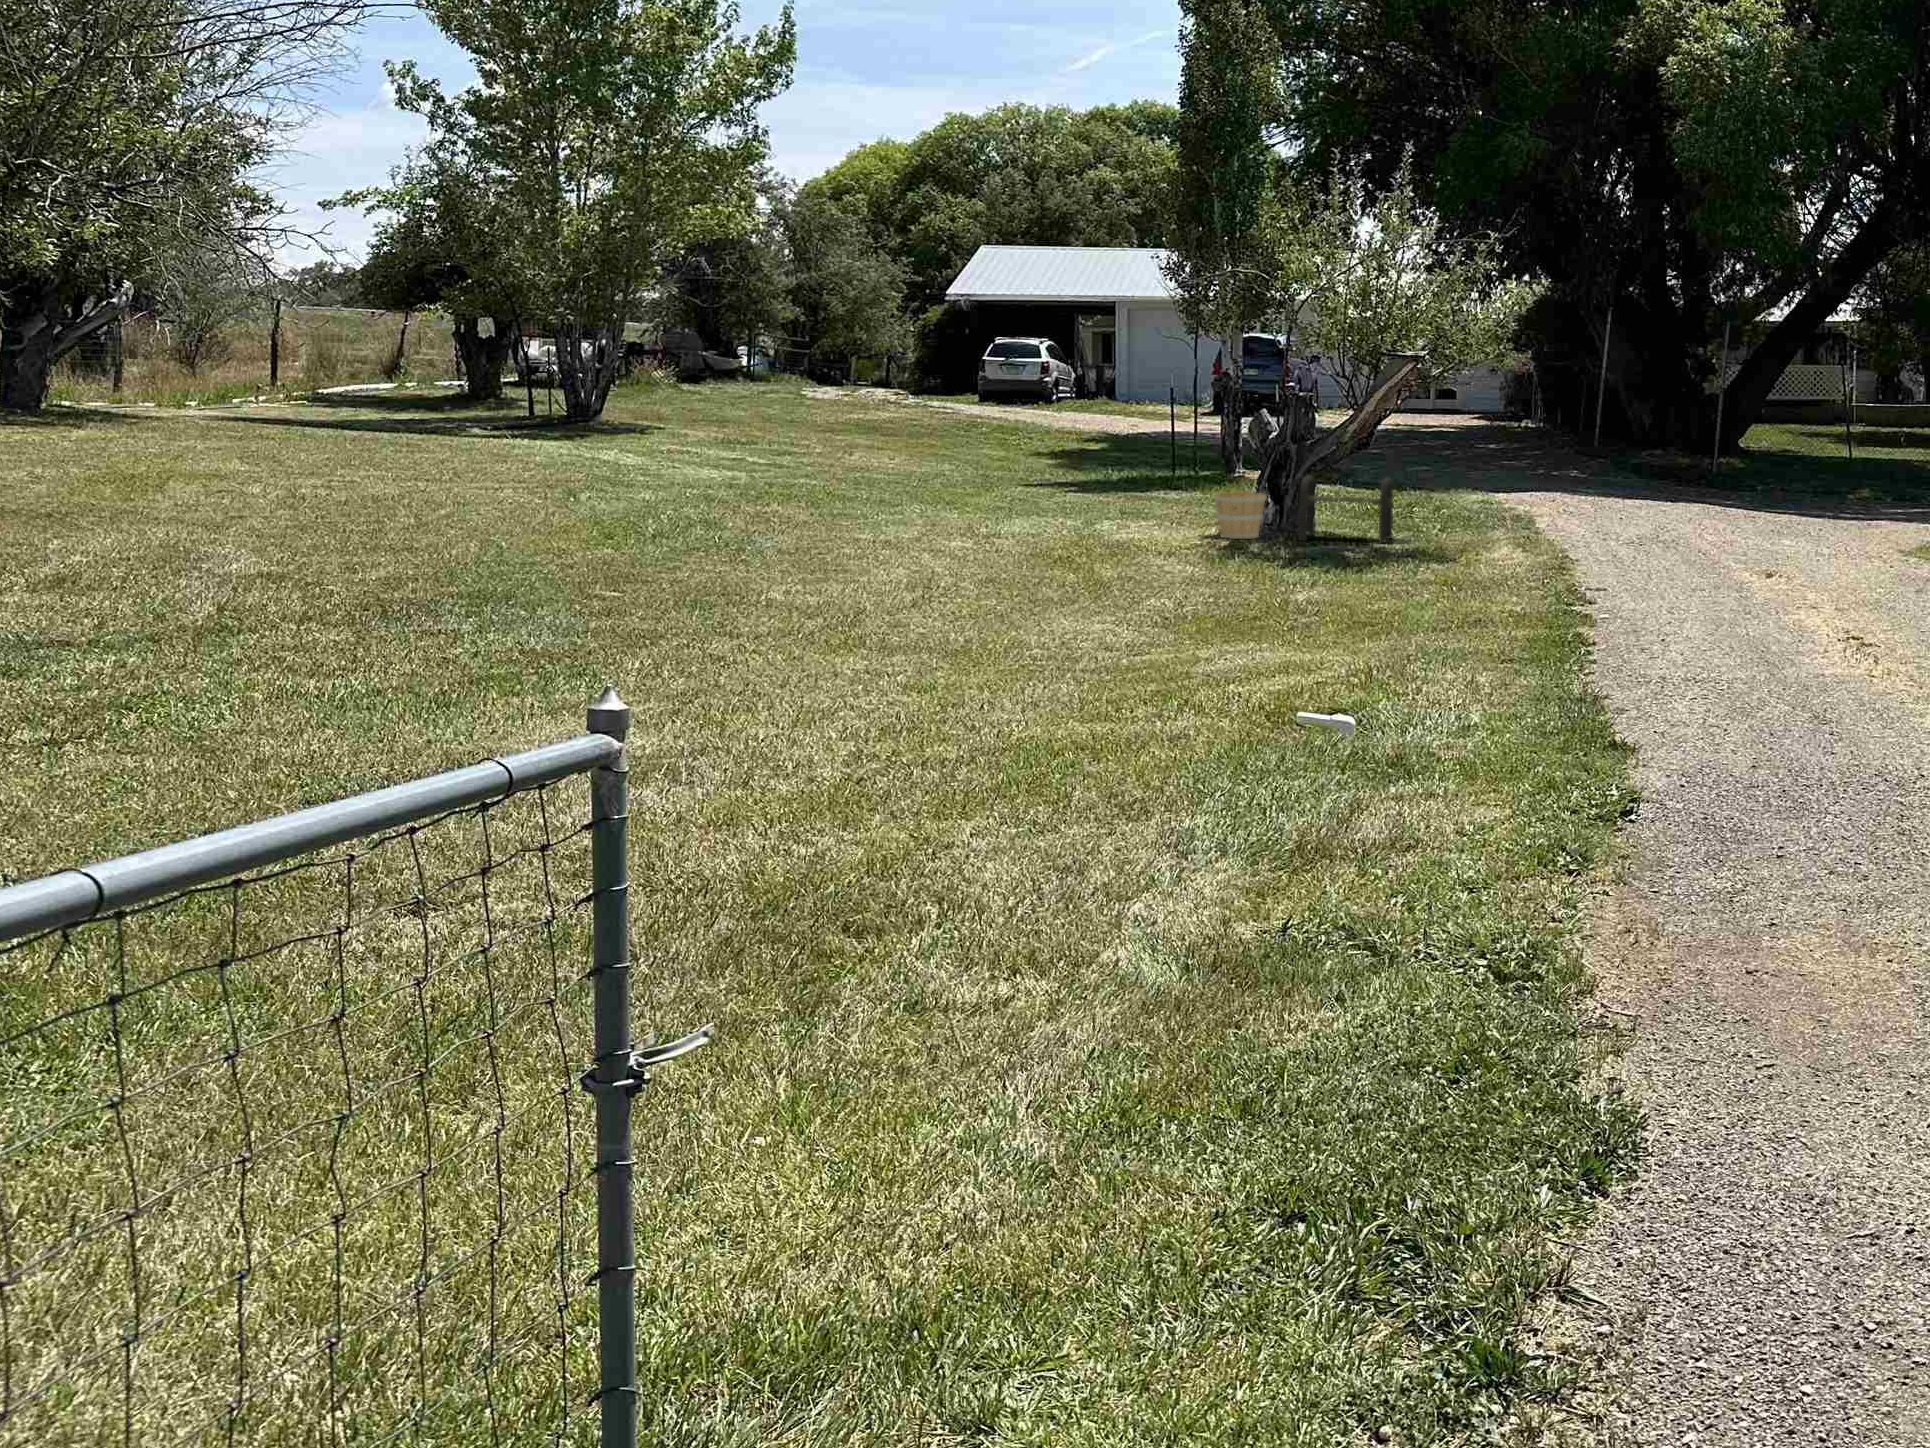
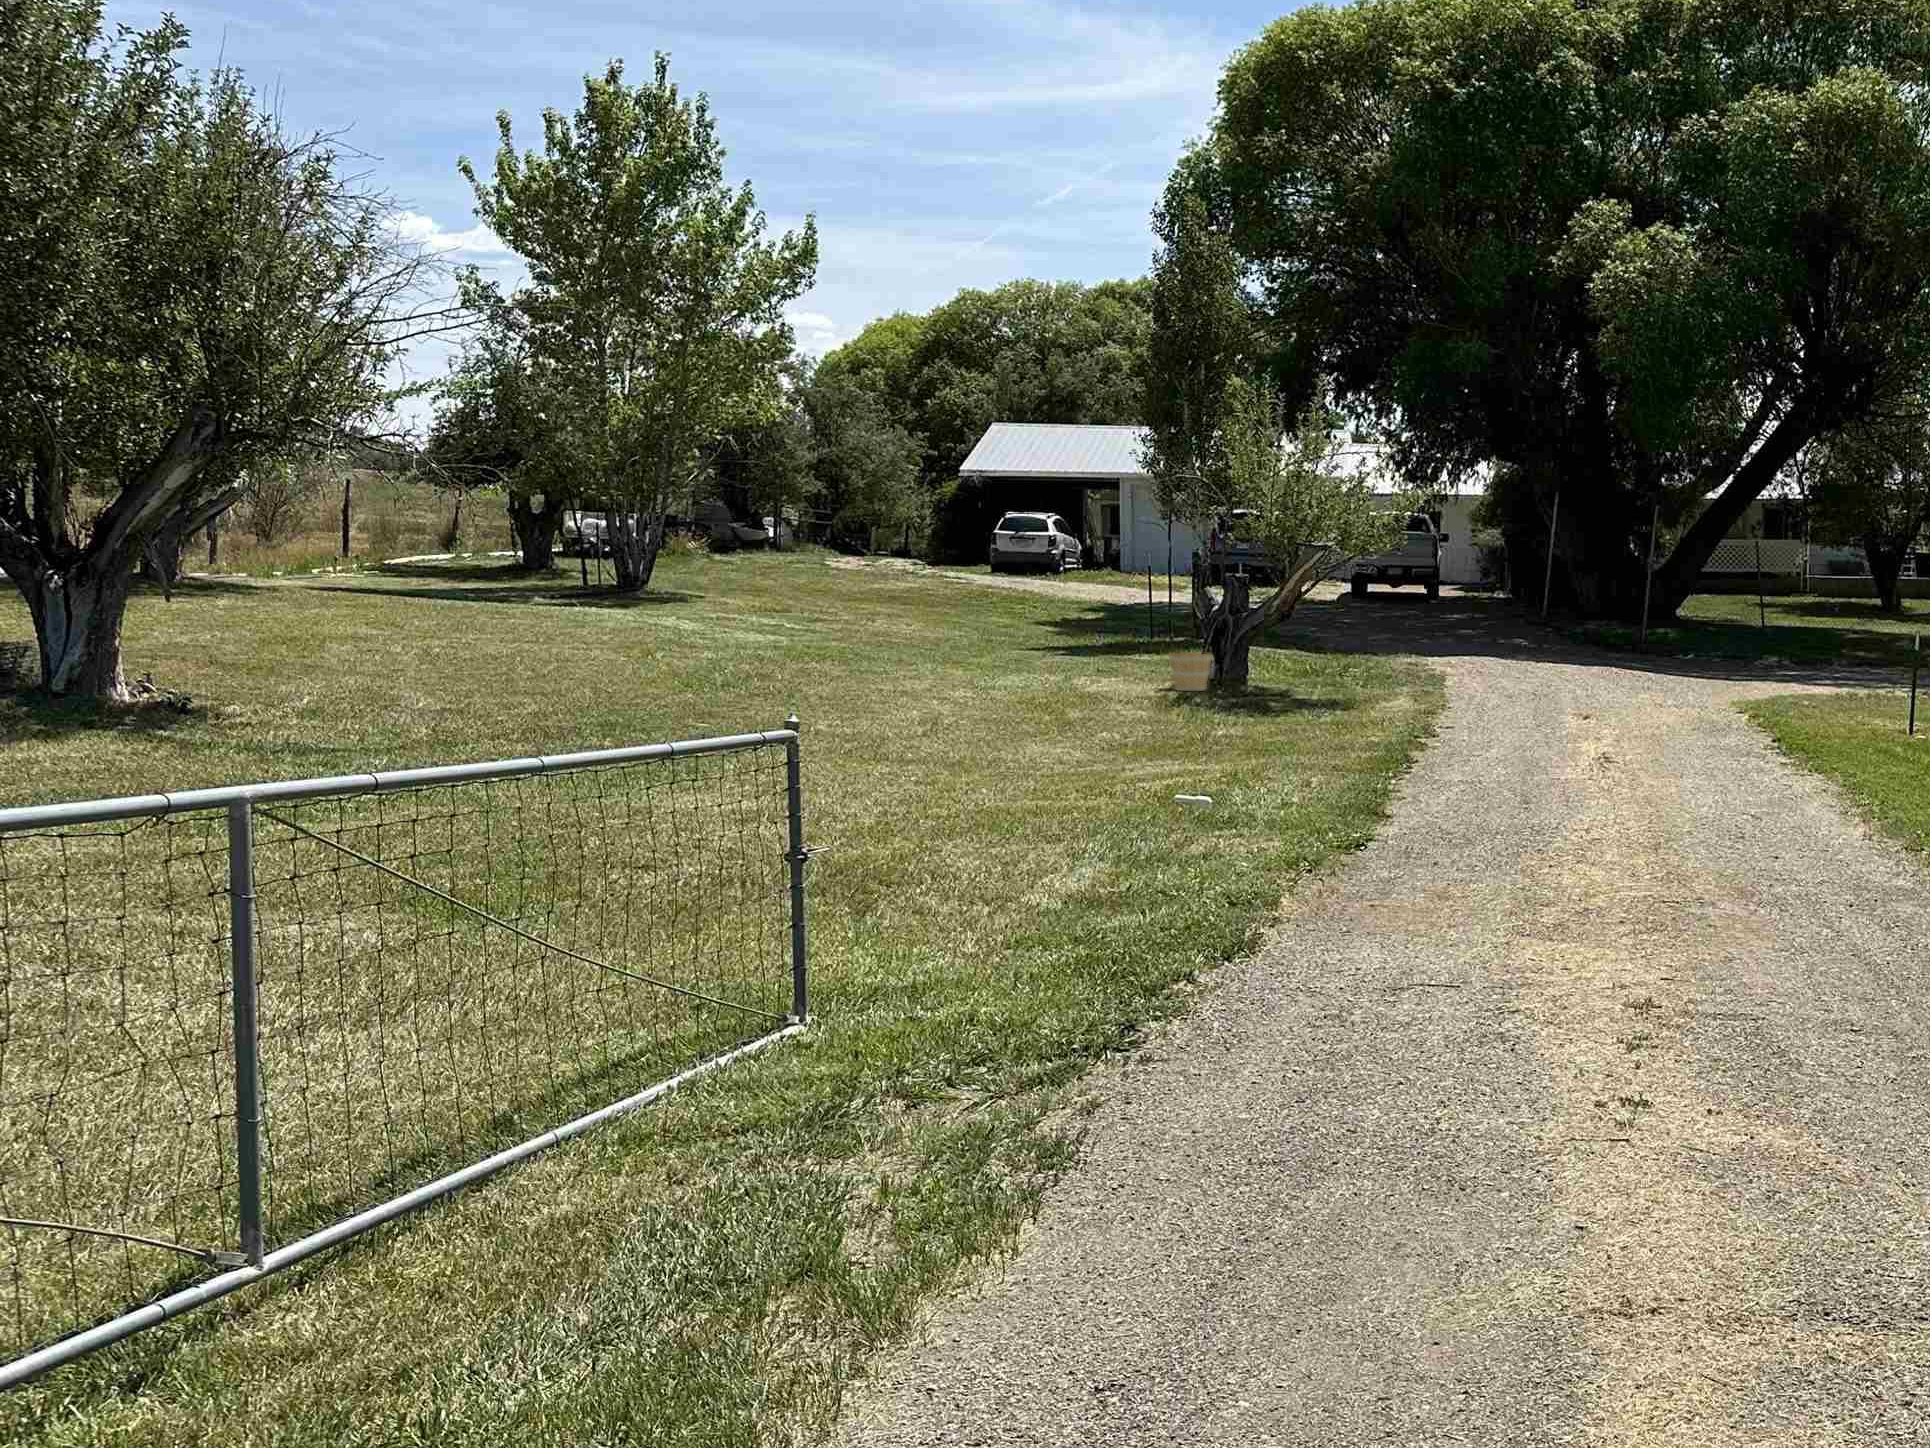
bench: present [1299,475,1393,543] -> none [1238,639,1318,695]

